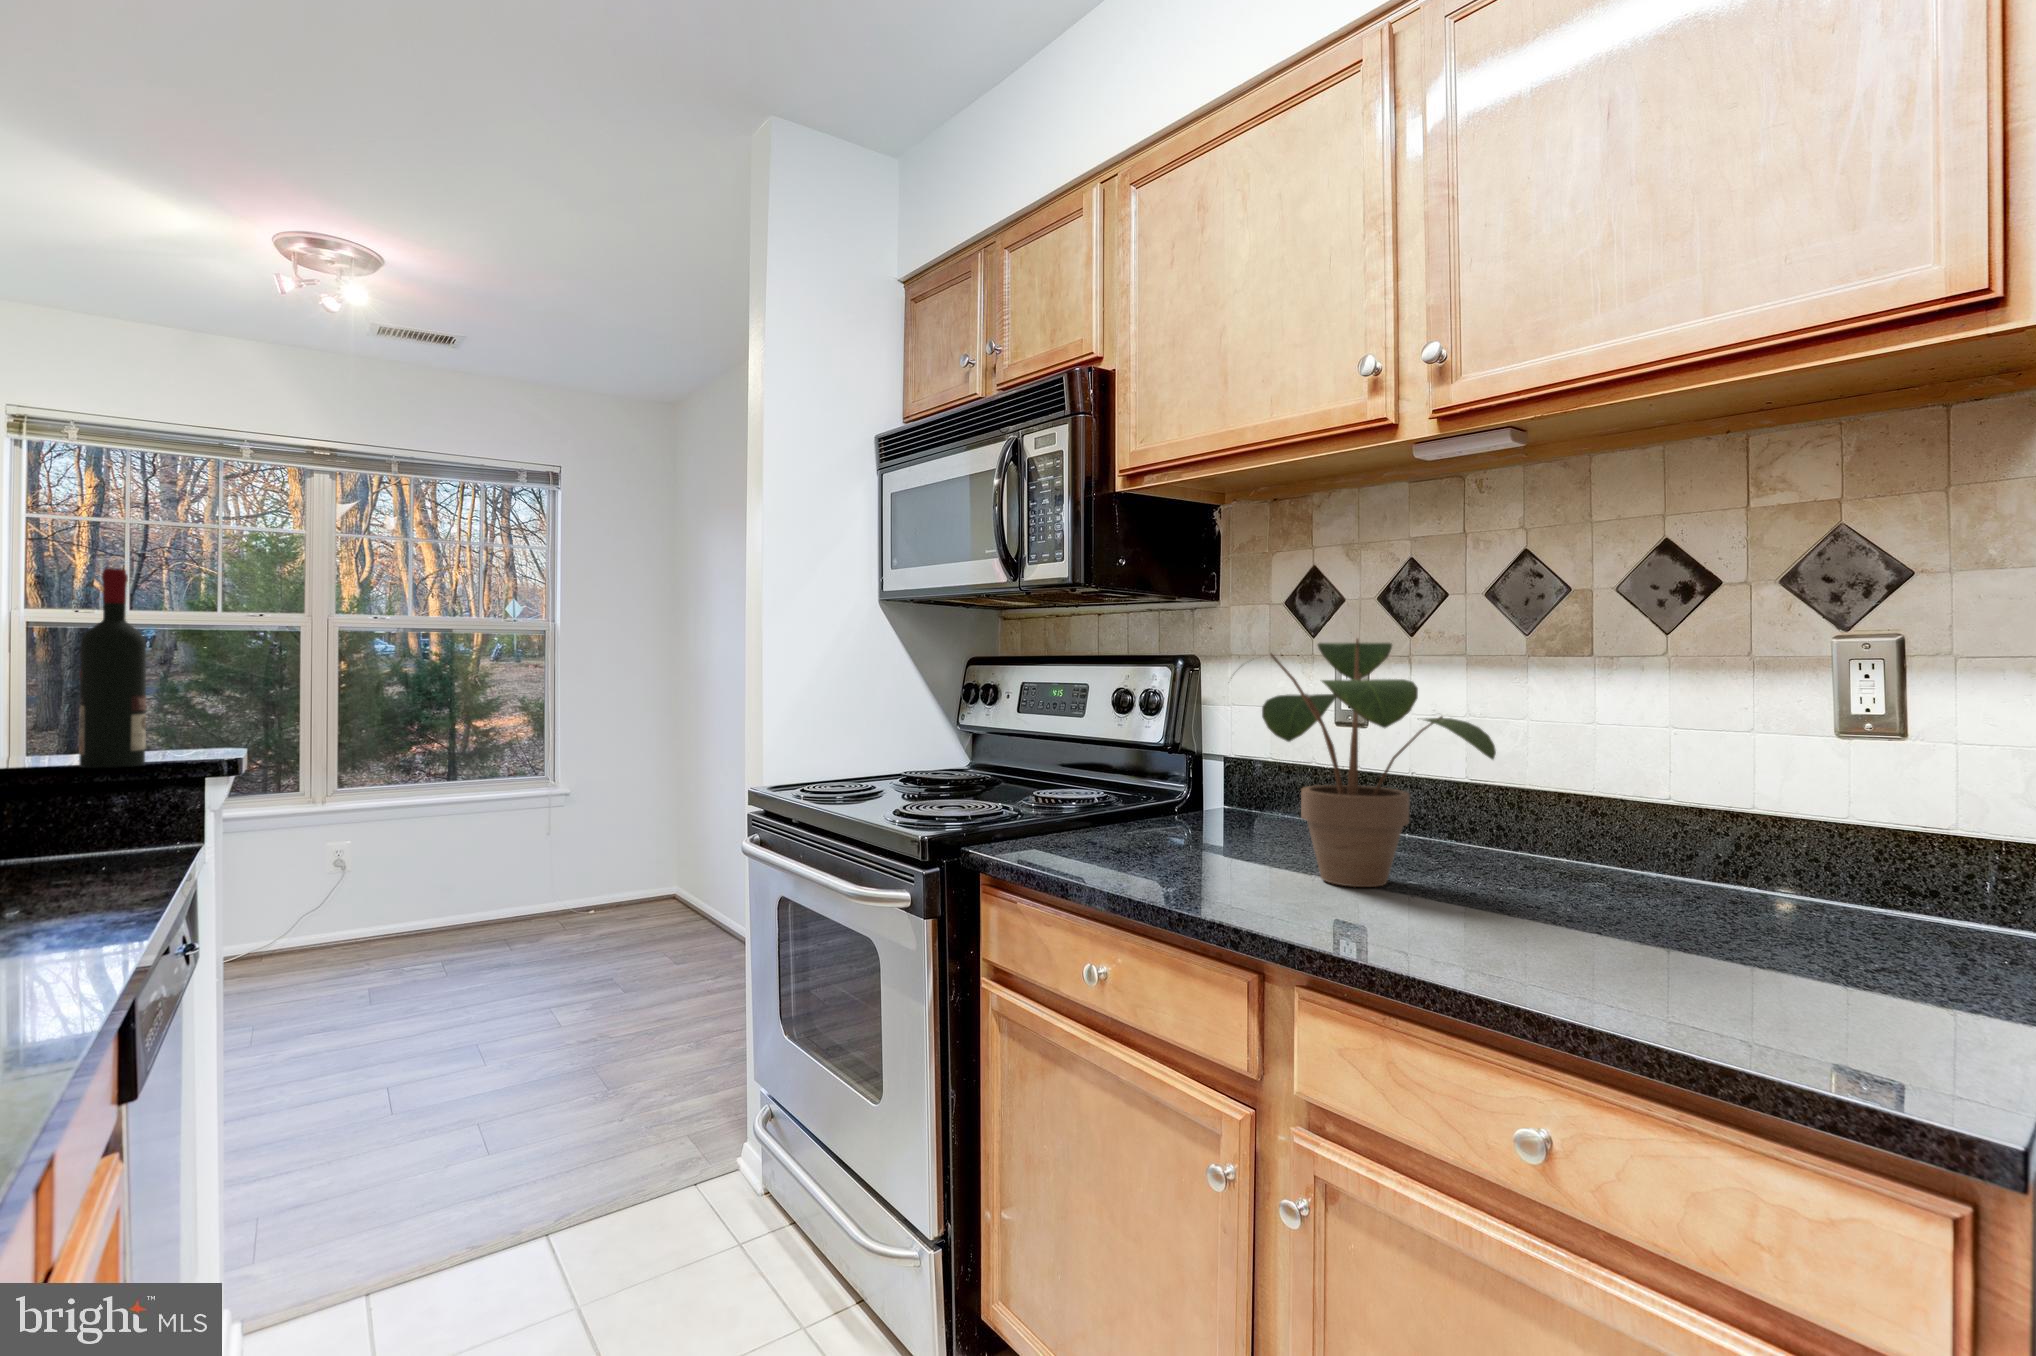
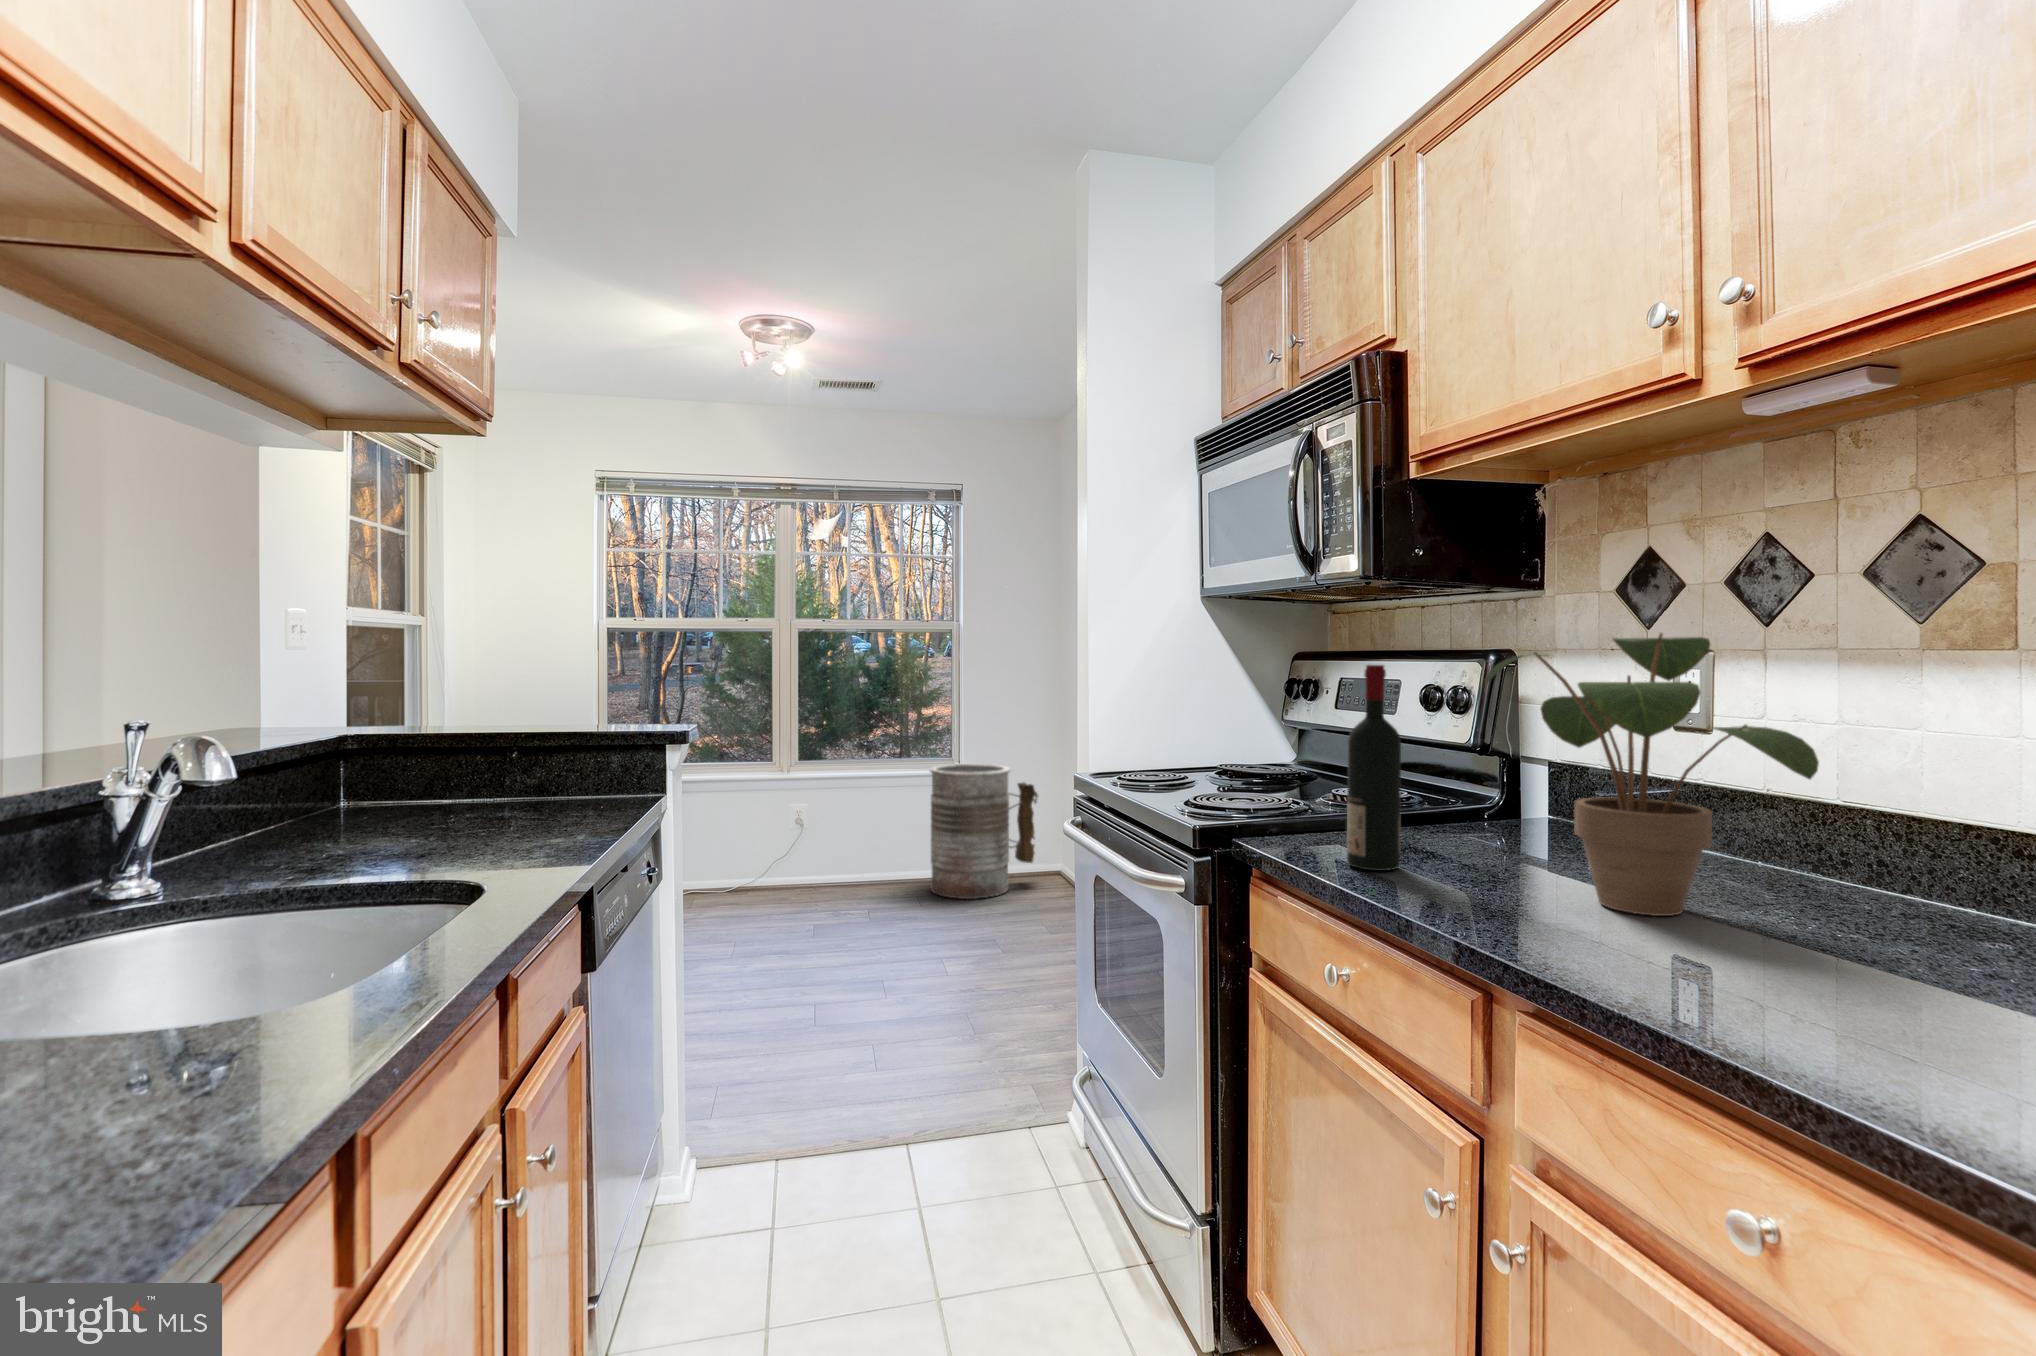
wine bottle: present [79,568,146,768] -> present [1347,665,1401,871]
trash can: none [517,789,654,949] -> present [930,764,1038,899]

